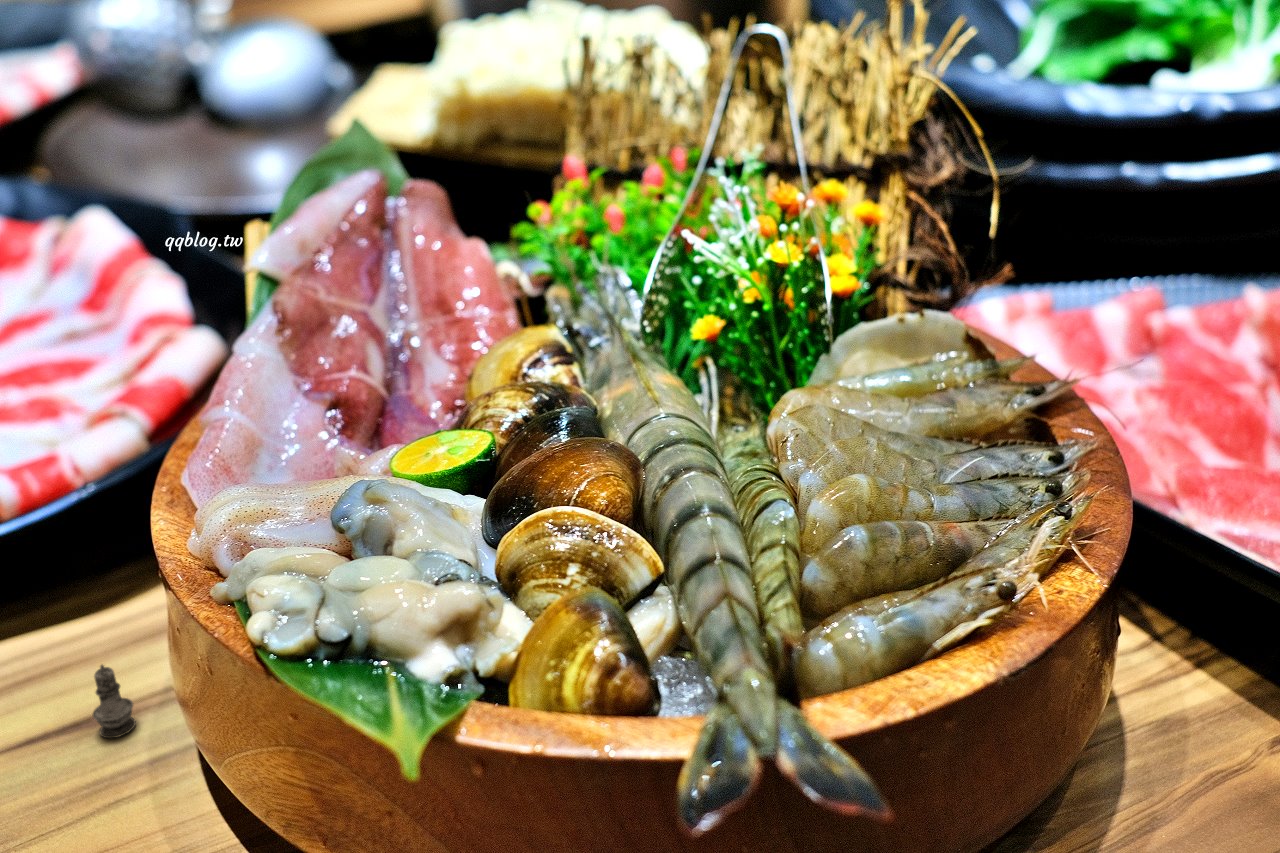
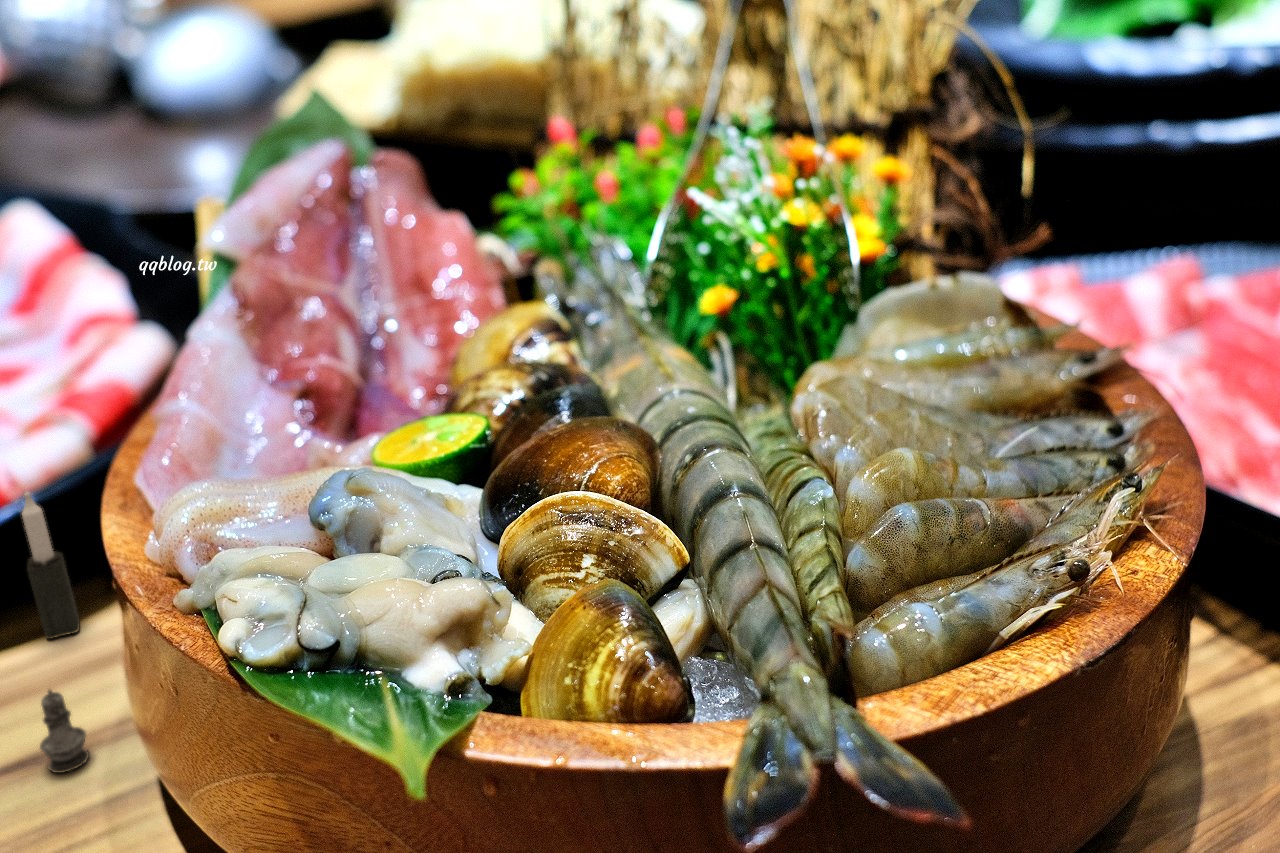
candle: none [81,487,131,617] -> present [22,492,80,639]

